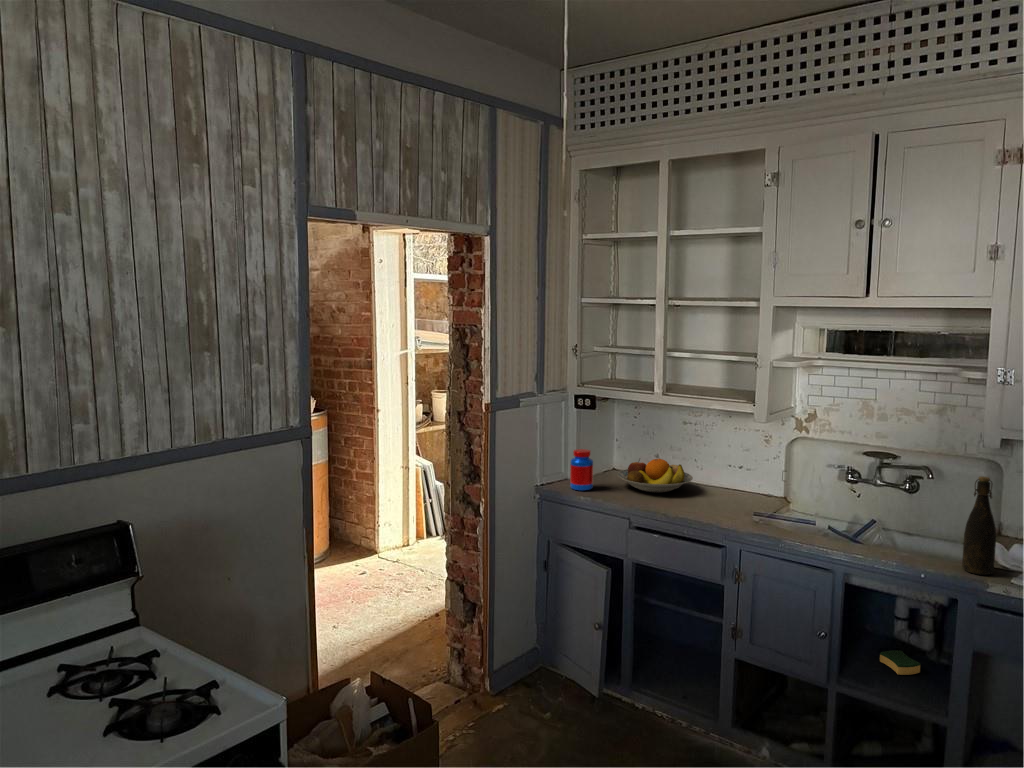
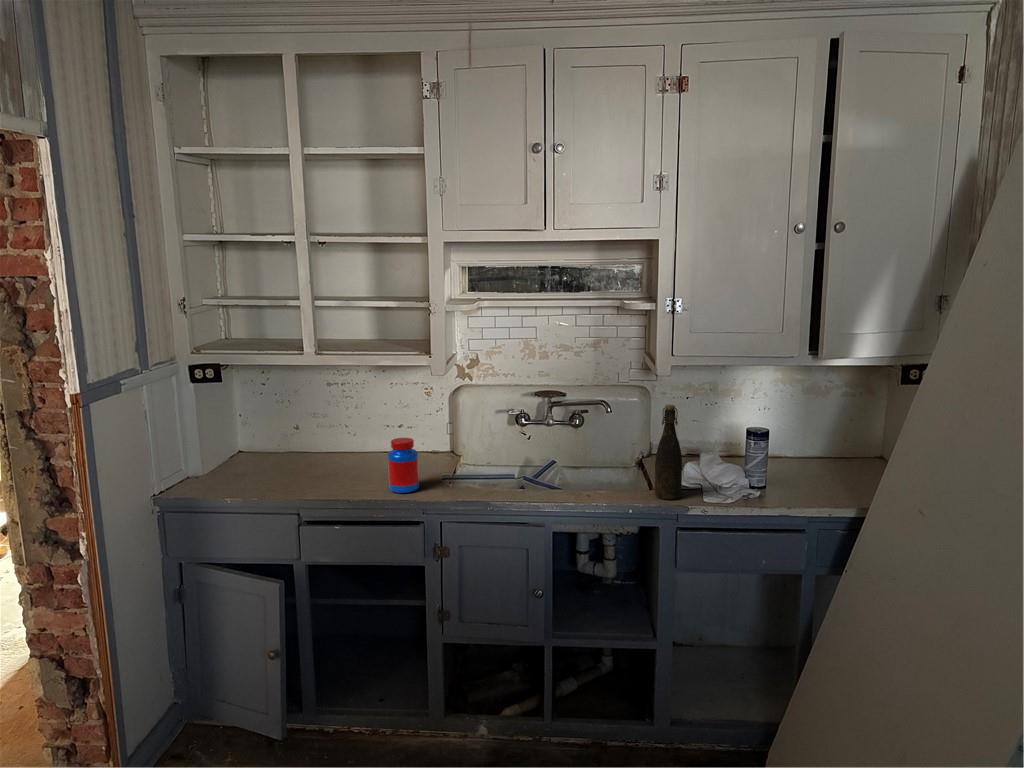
jar: present [570,449,593,491] -> present [388,438,419,493]
fruit bowl: present [618,459,693,493] -> none [259,430,353,474]
sponge: present [880,650,920,675] -> none [575,585,611,610]

